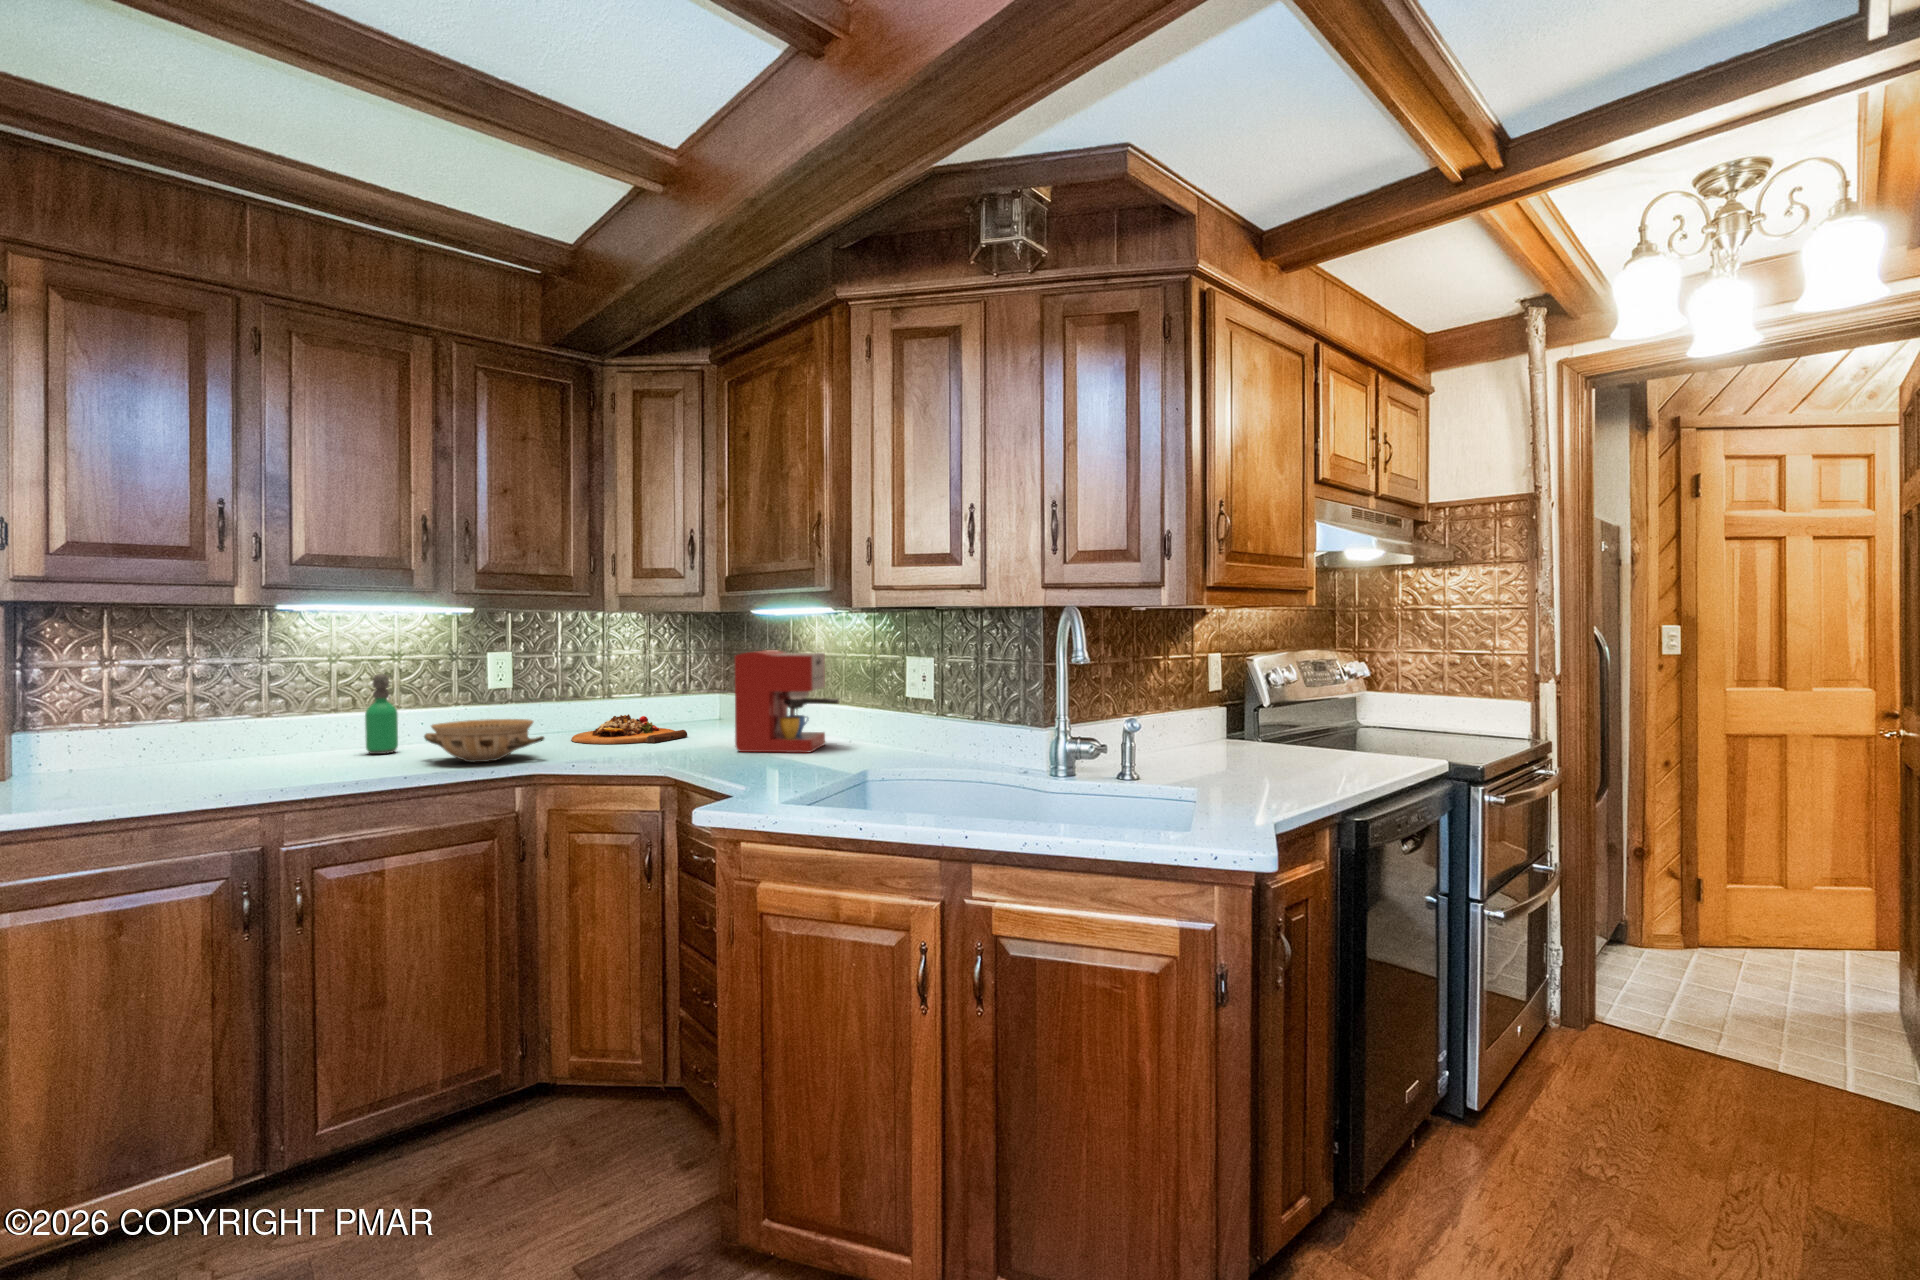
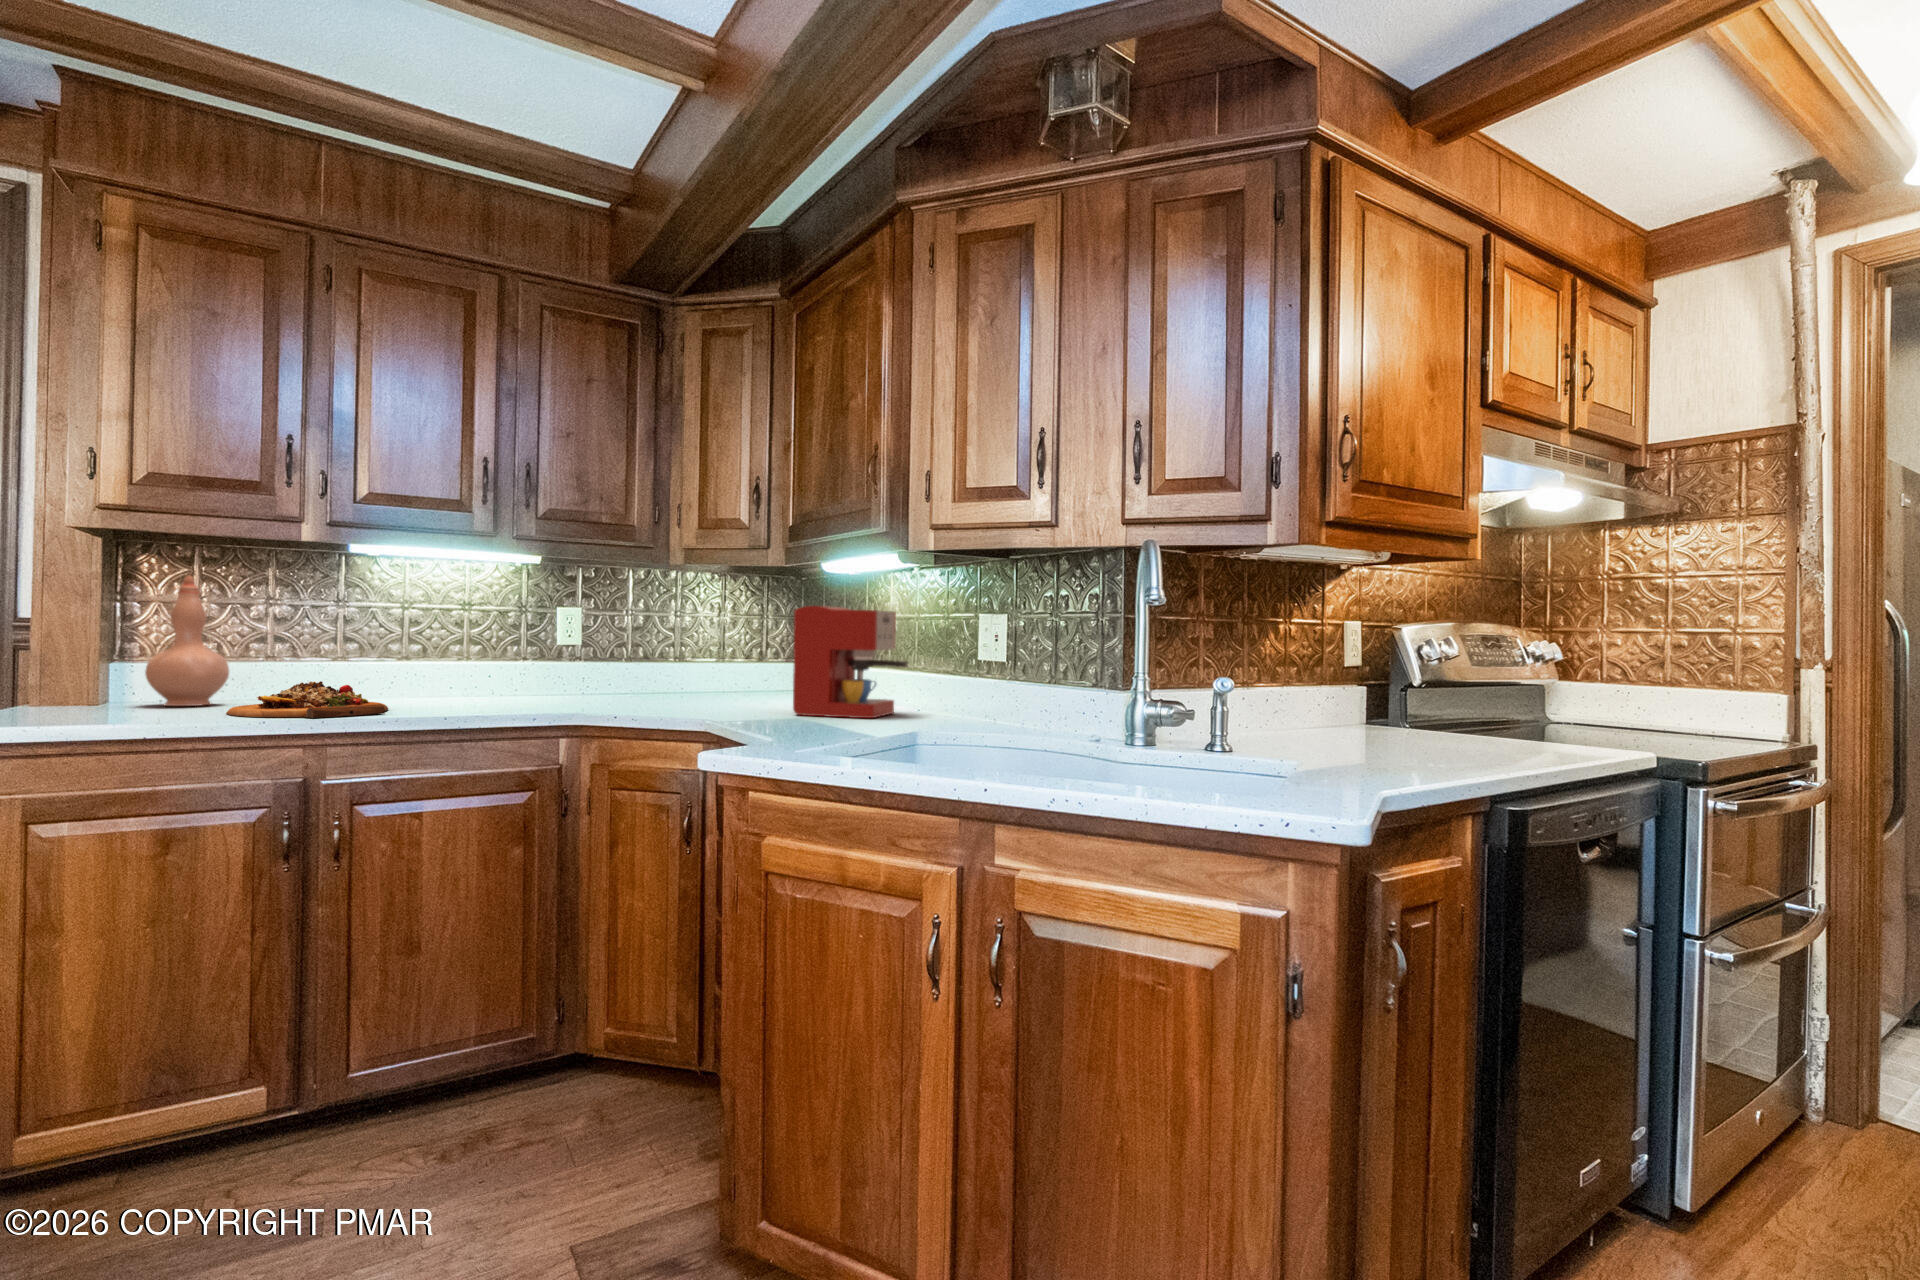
vase: none [60,640,152,775] -> present [145,575,229,706]
soap dispenser: present [365,674,398,754] -> none [430,621,462,703]
cutting board: present [571,714,687,744] -> present [226,681,388,718]
ceramic bowl: present [424,719,544,762] -> none [478,671,594,712]

